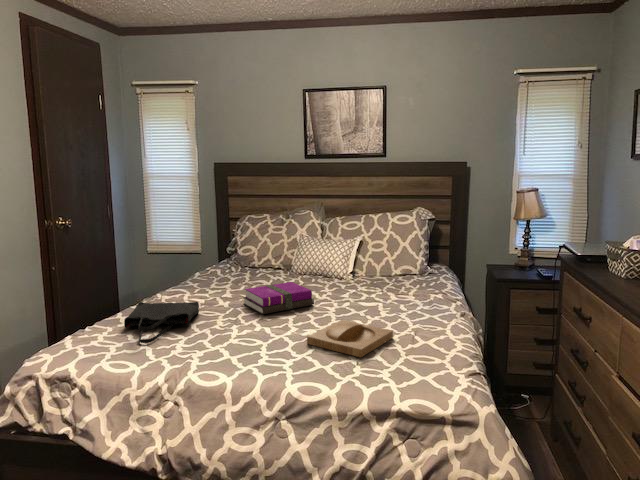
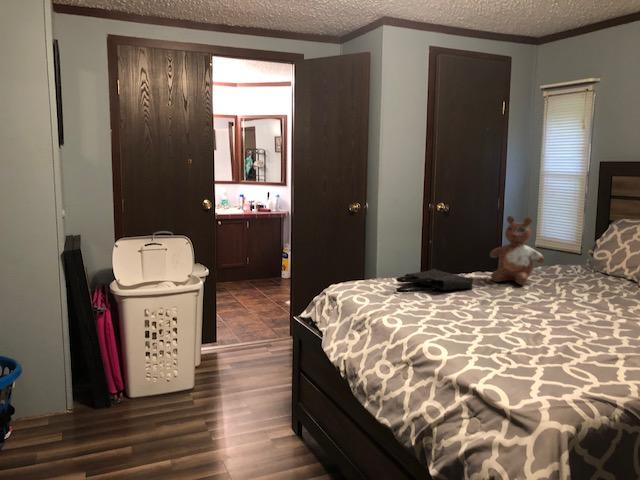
stuffed bear: none [179,227,233,299] -> present [490,216,545,285]
notebook: present [243,282,314,314] -> none [516,279,584,310]
tray: present [307,320,393,357] -> none [500,320,590,351]

